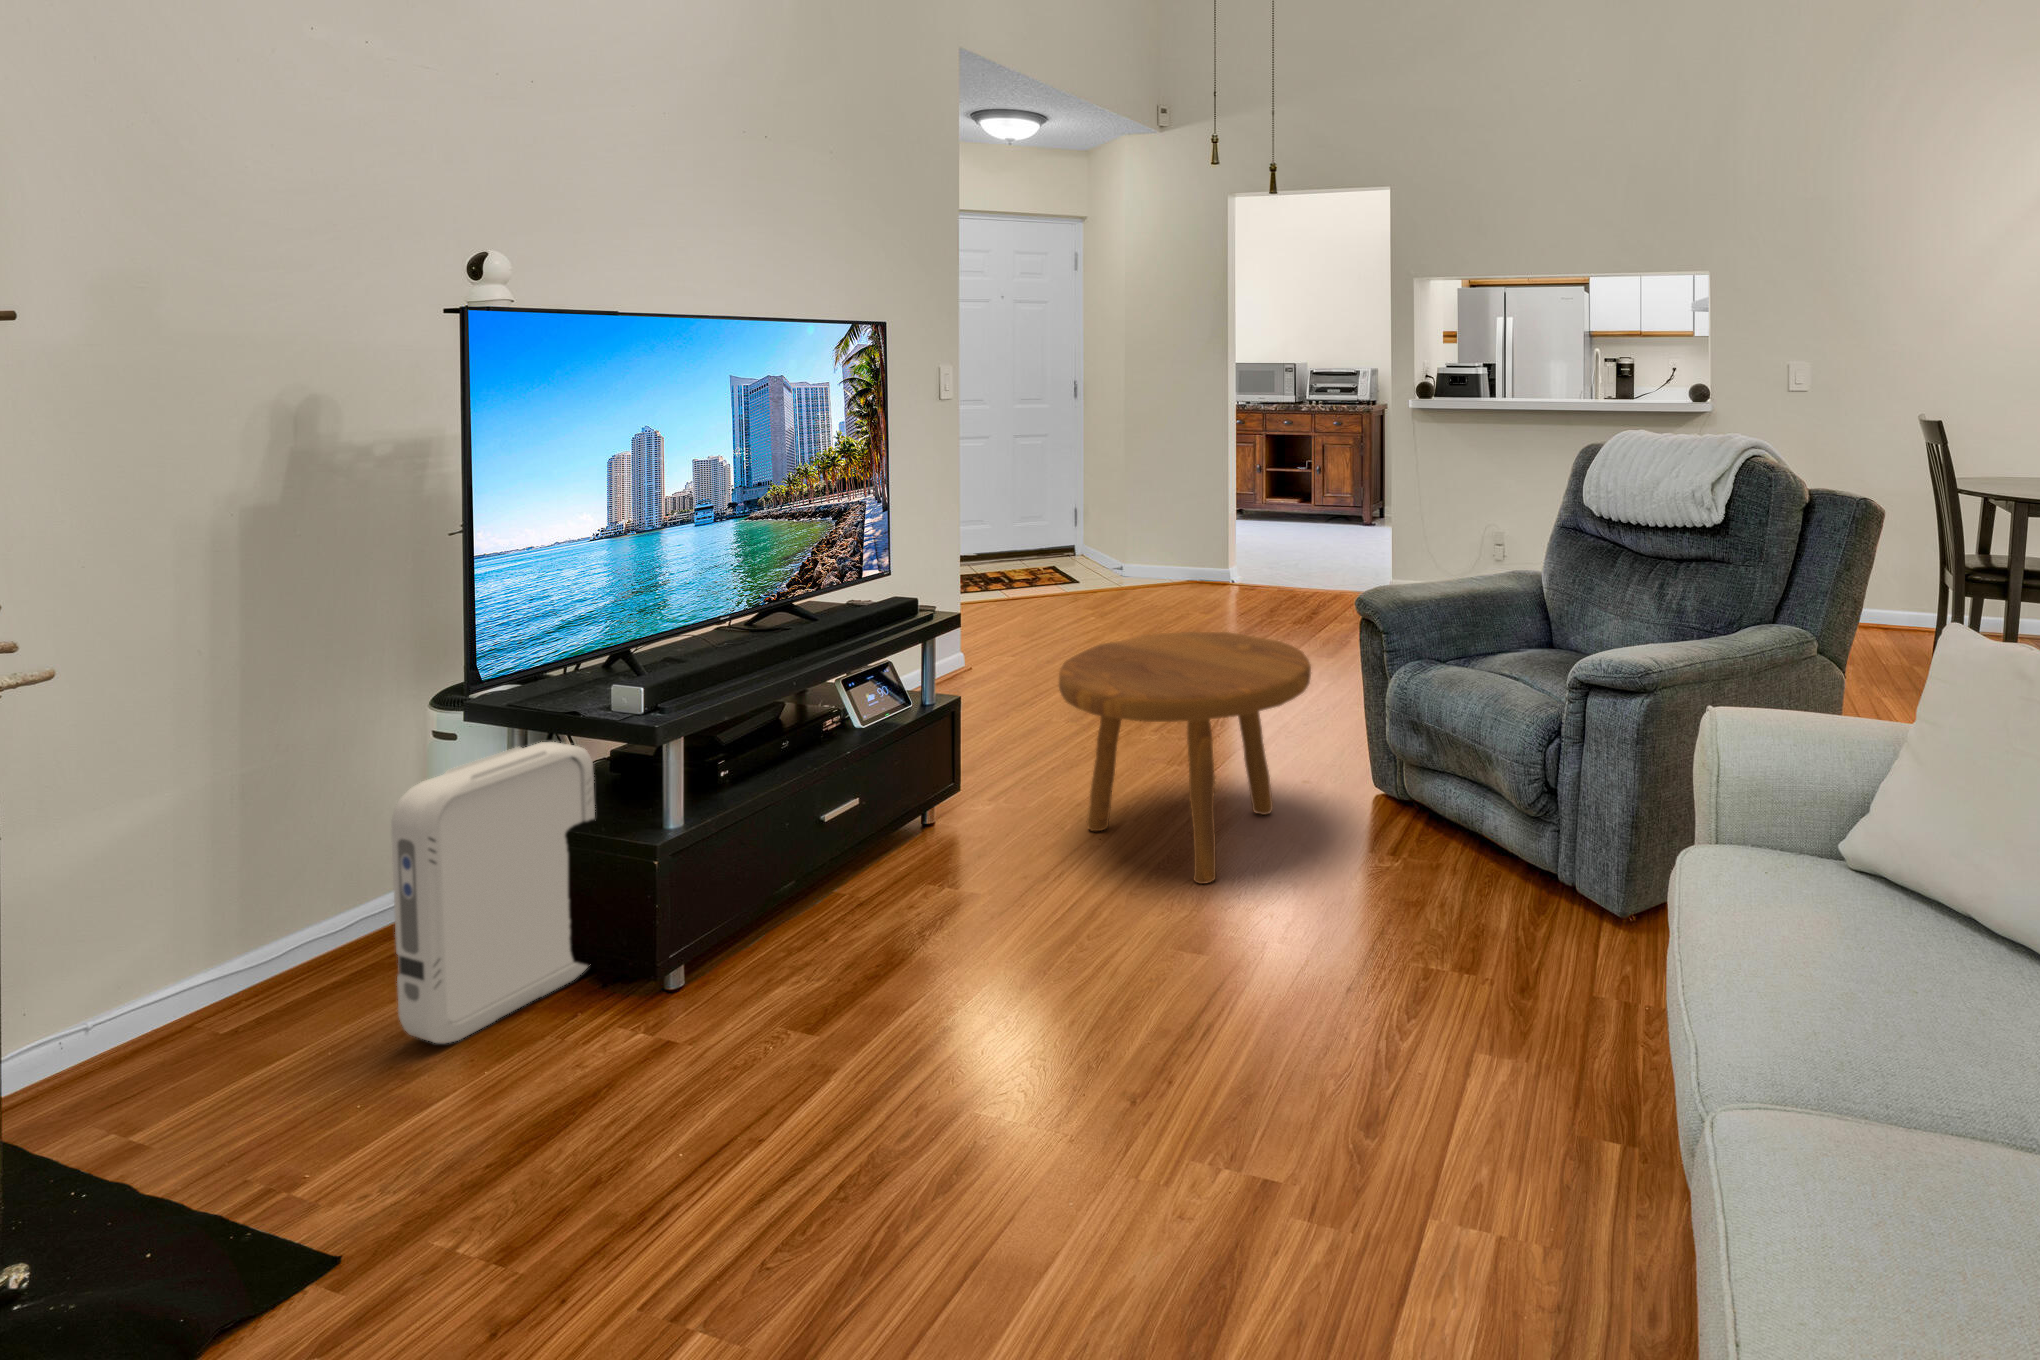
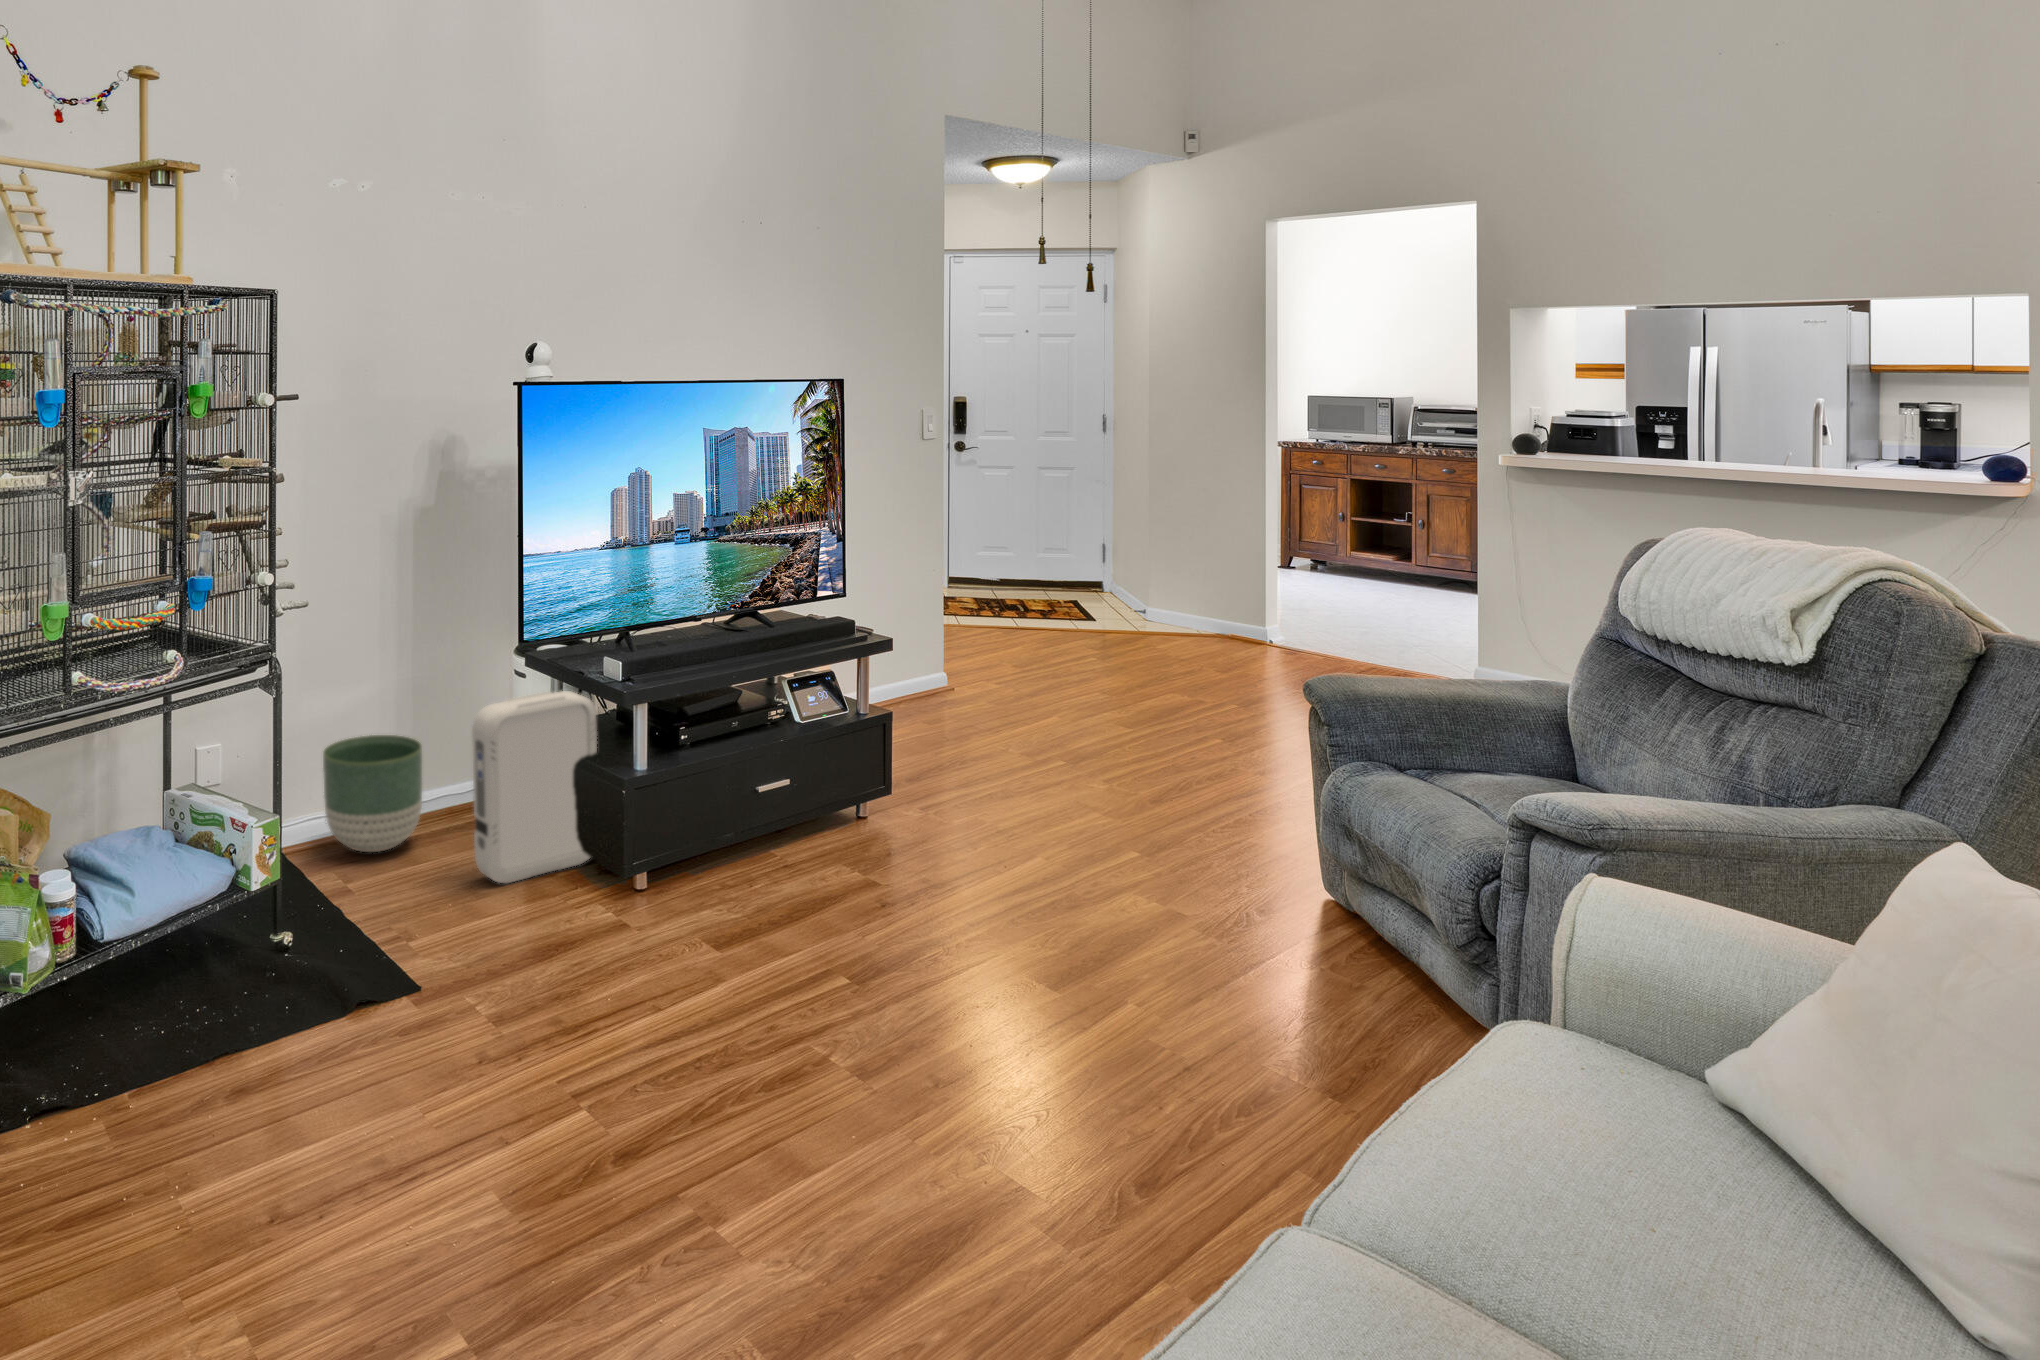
footstool: present [1059,632,1311,884] -> none [956,678,1199,906]
planter: none [87,854,289,1053] -> present [323,735,422,852]

